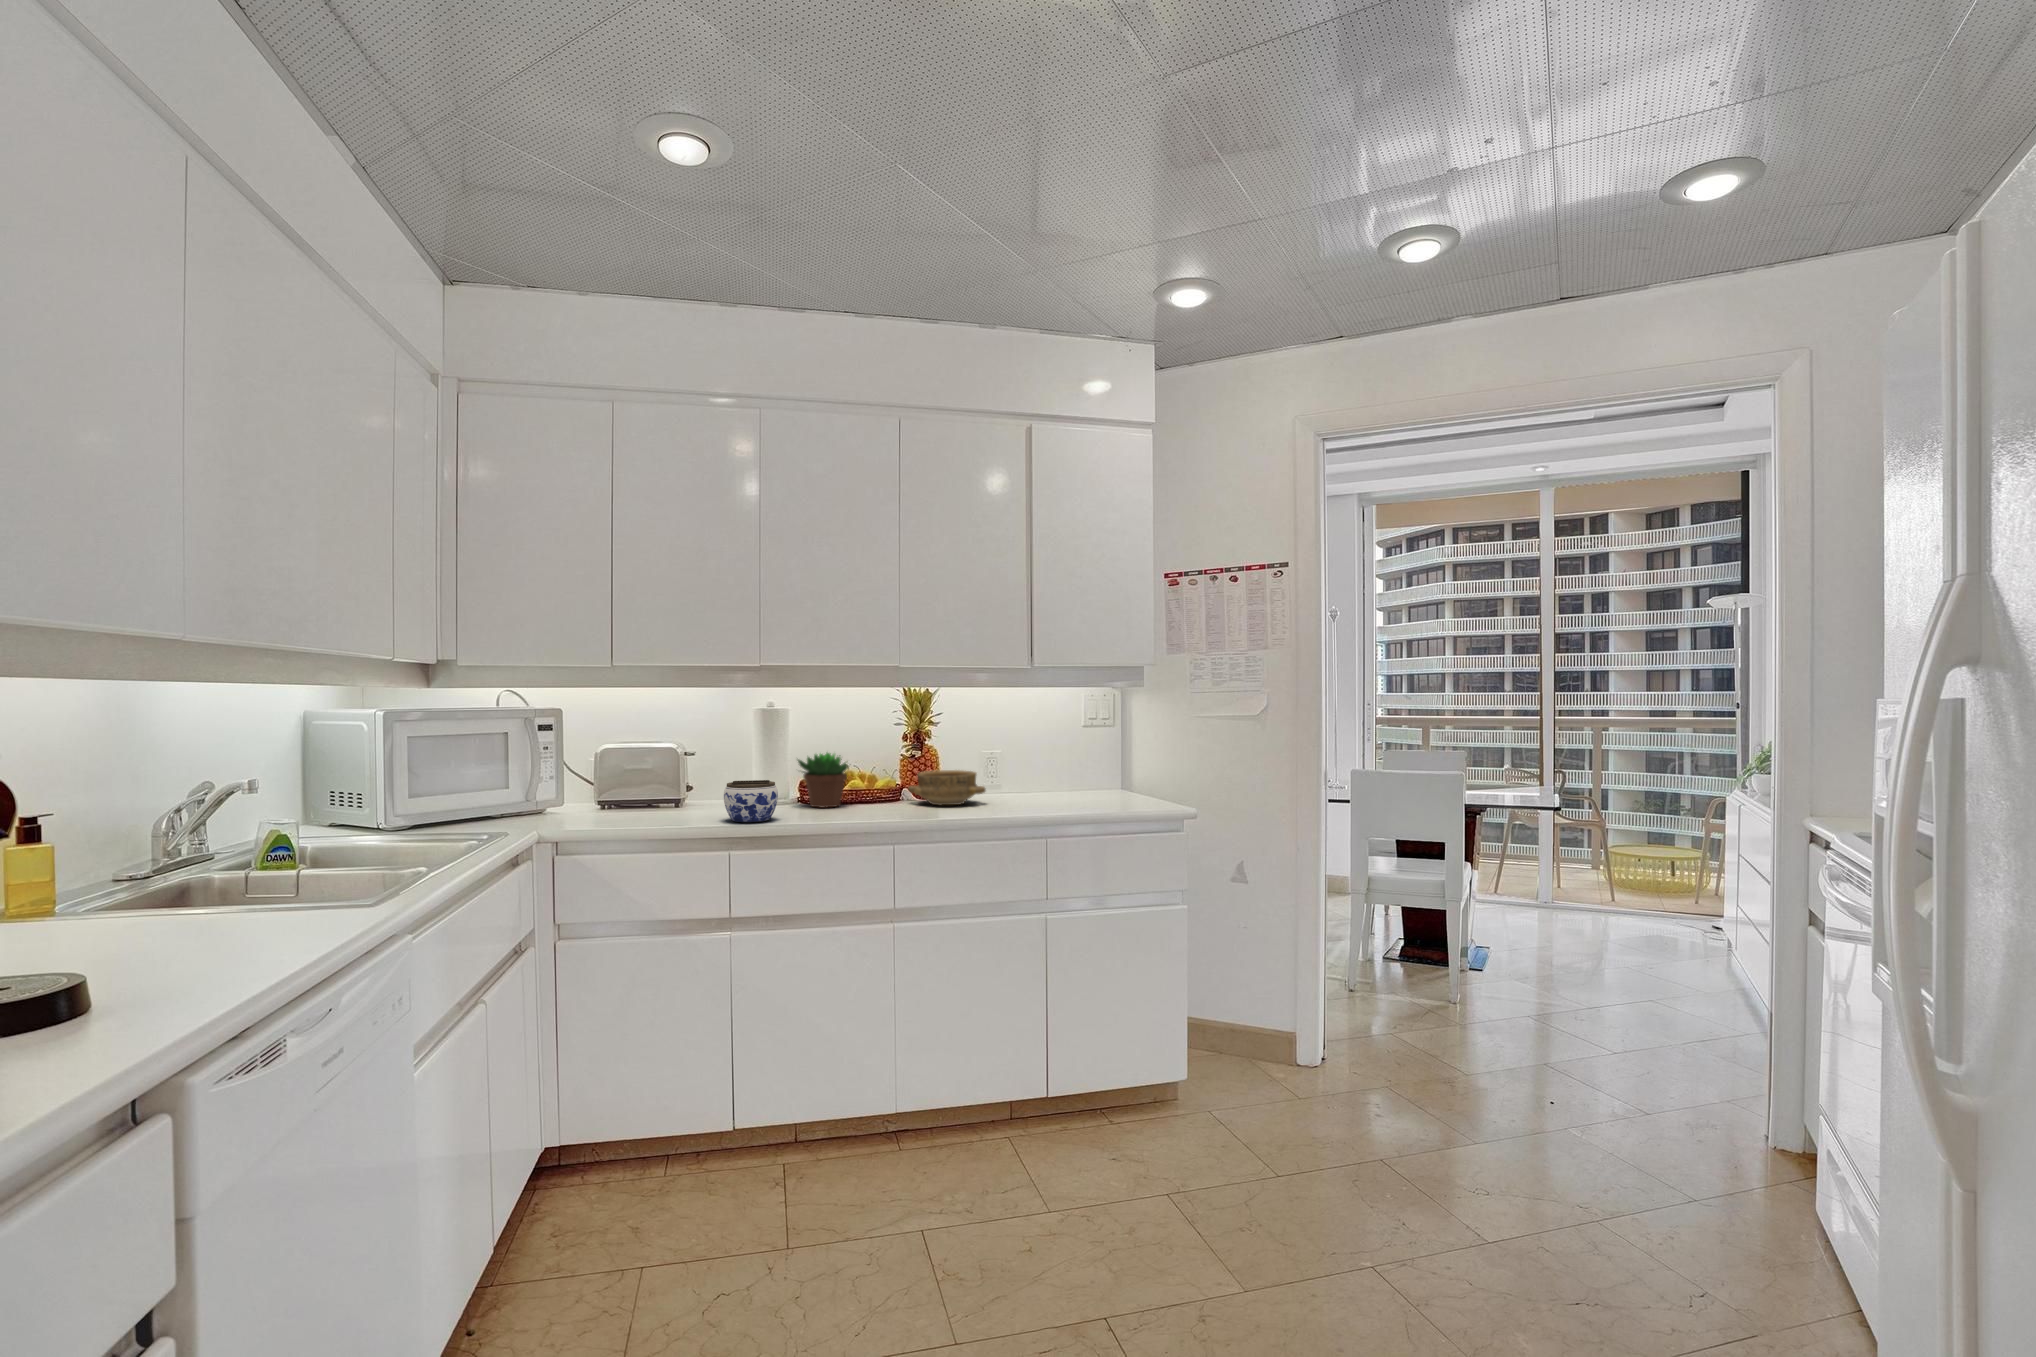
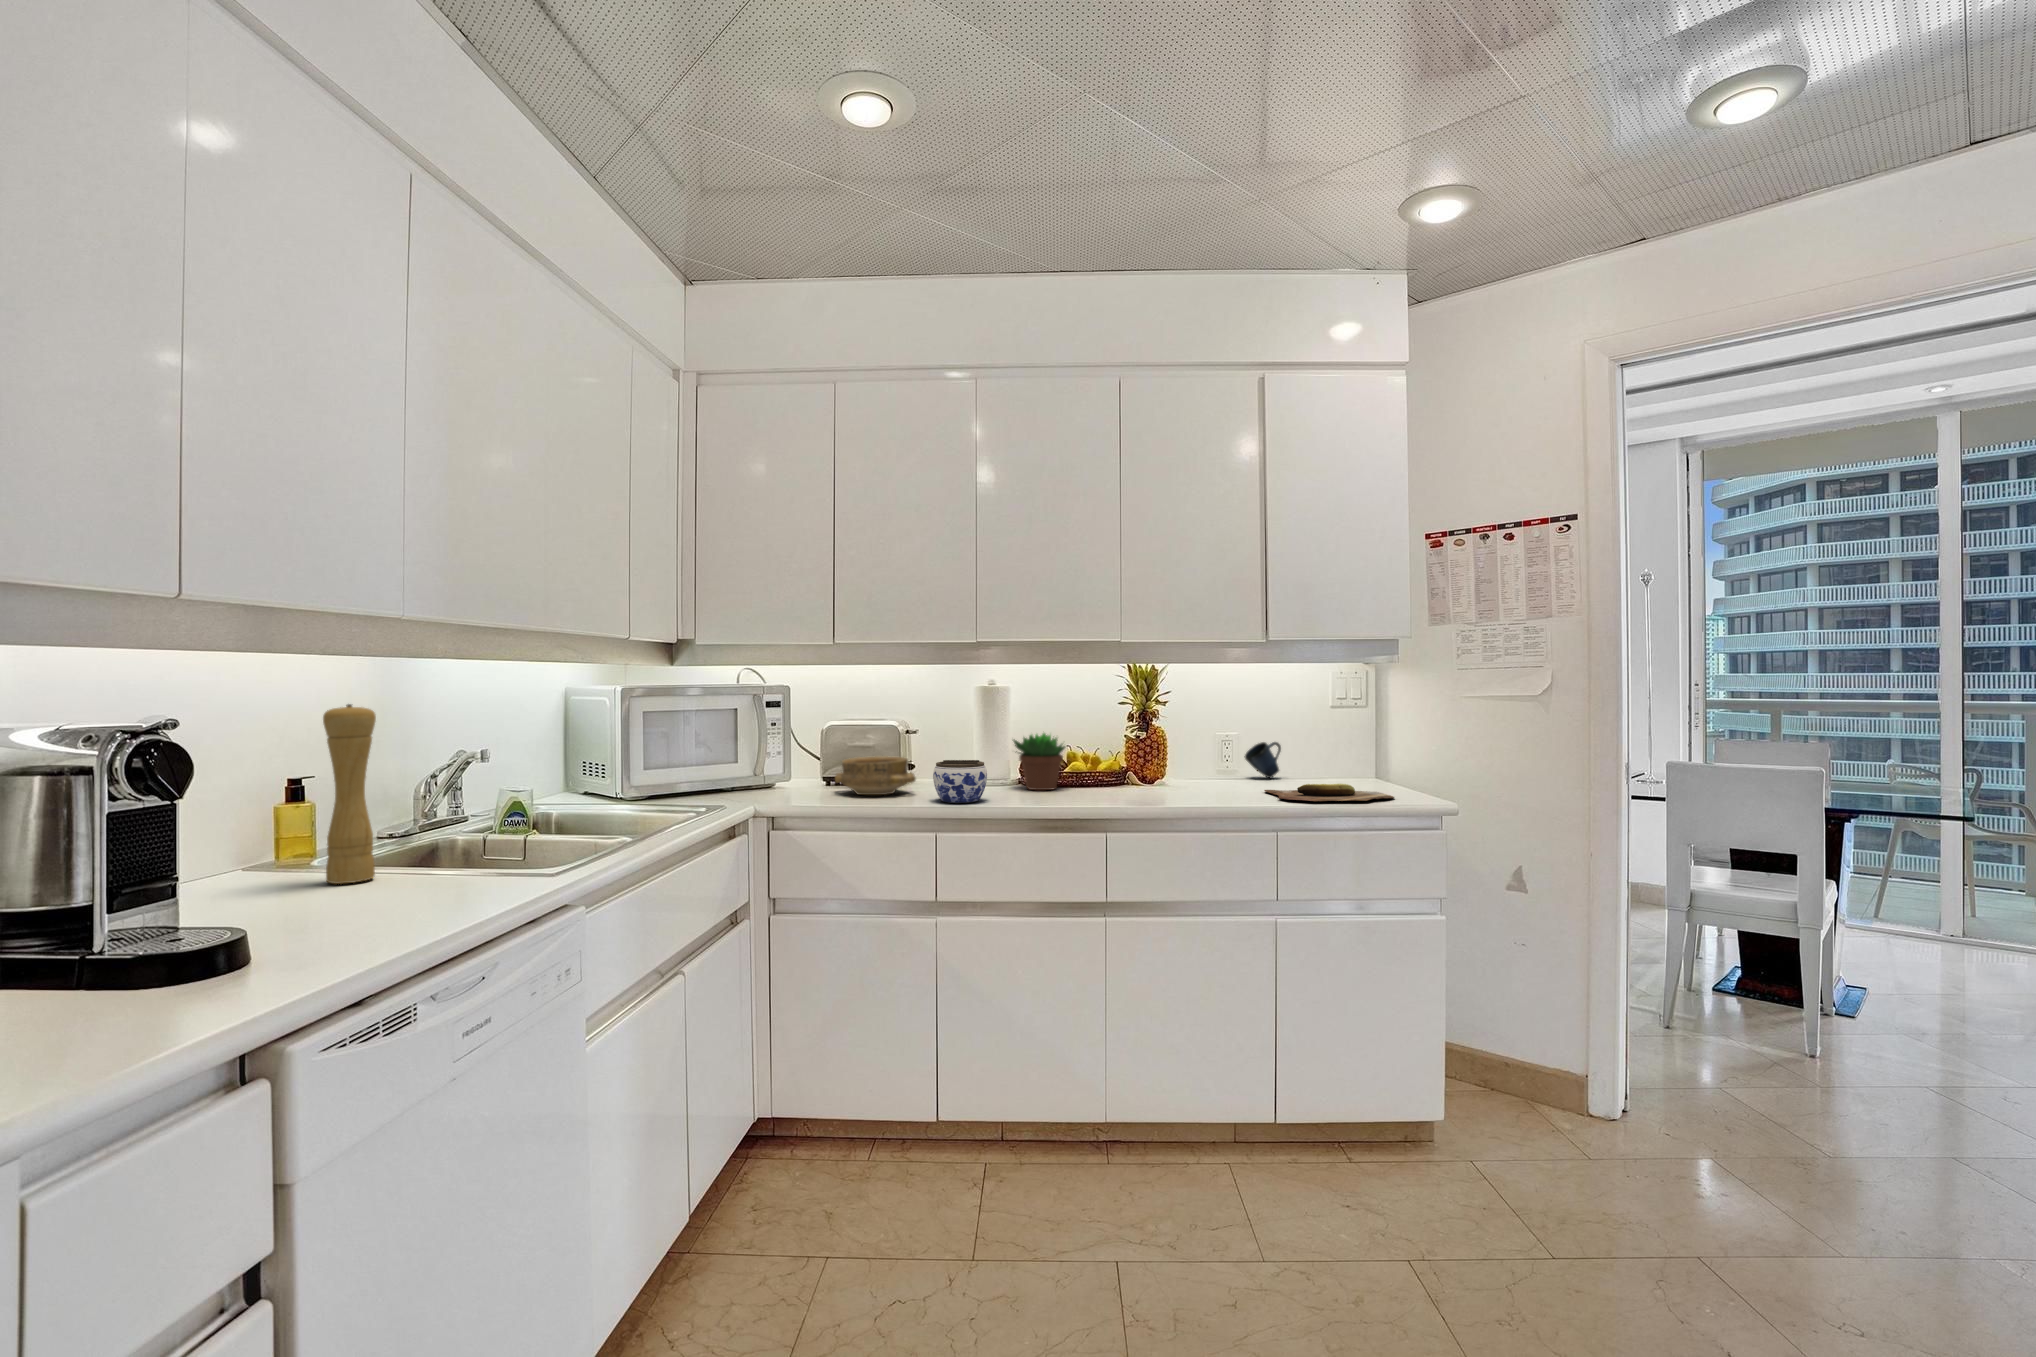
pepper mill: none [92,737,155,932] -> present [323,704,376,884]
mug: none [1010,757,1042,791] -> present [1244,742,1281,778]
ceramic bowl: present [908,770,986,805] -> present [835,756,916,795]
cutting board: none [1032,794,1144,810] -> present [1264,784,1394,801]

